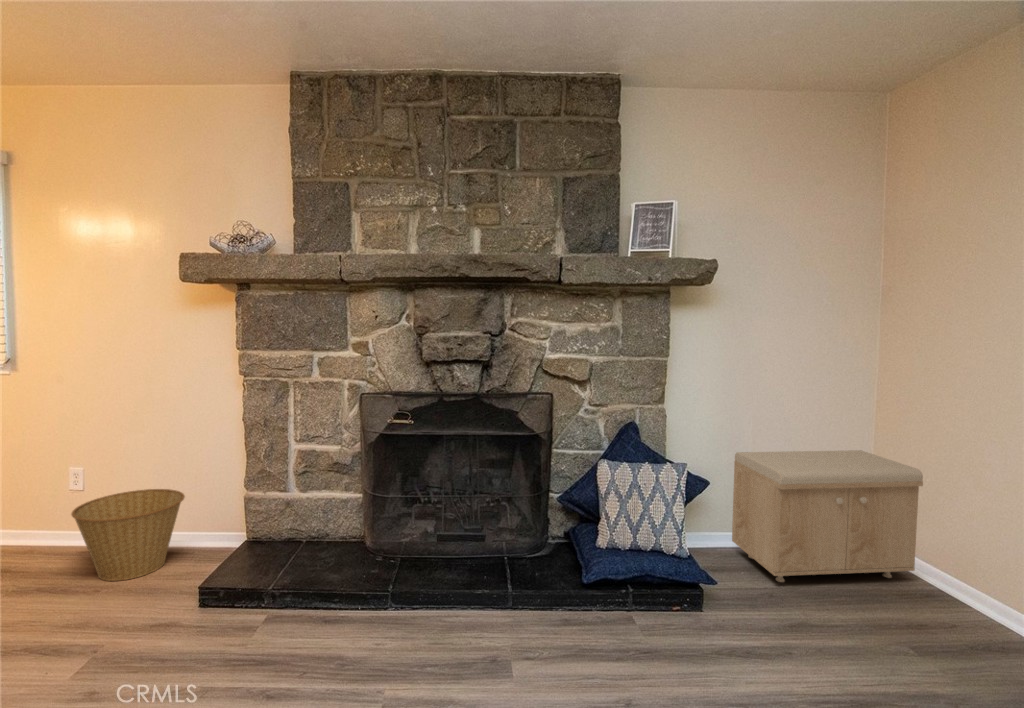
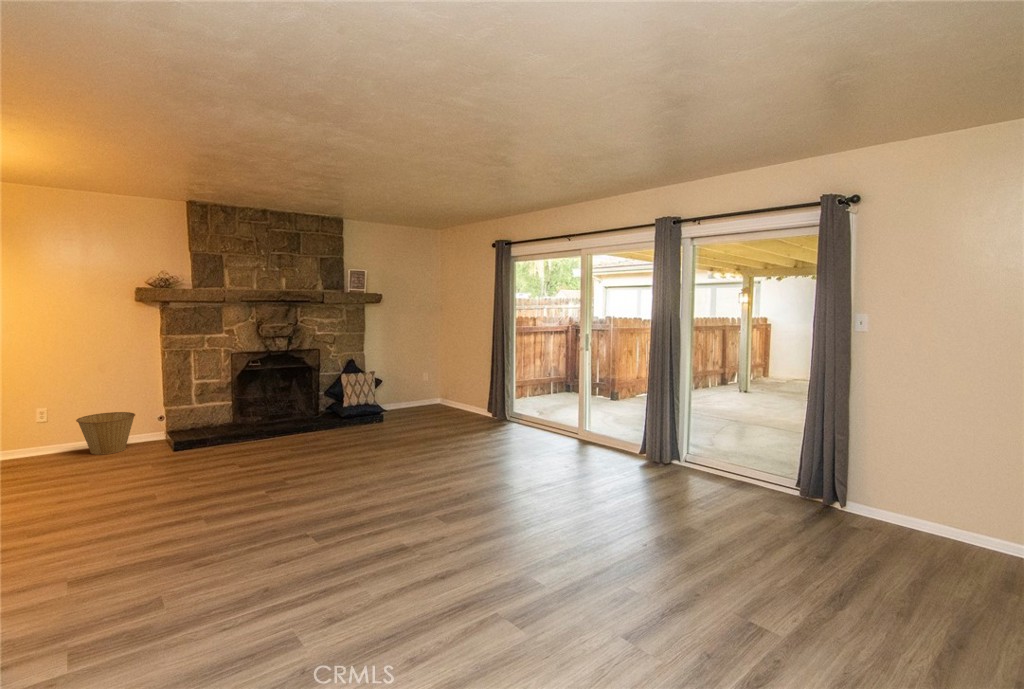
storage bench: present [732,450,923,582] -> none [390,364,451,412]

